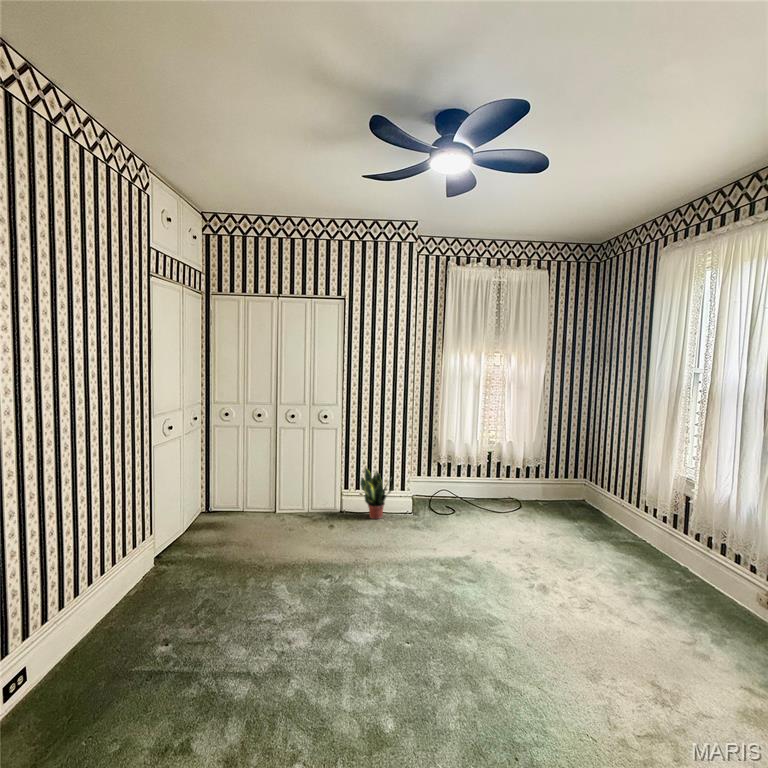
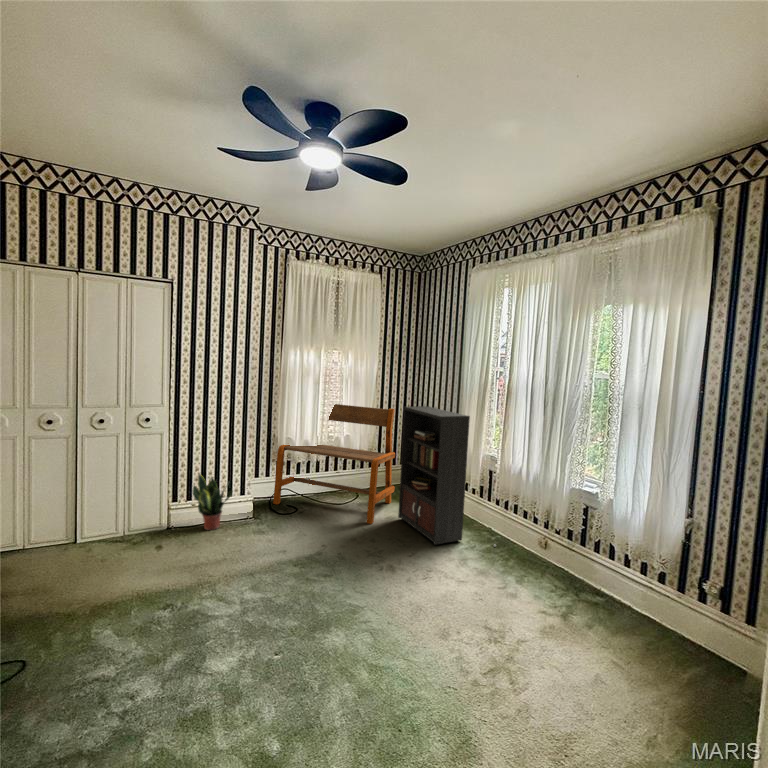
bench: none [434,405,562,536] -> present [273,404,395,524]
bookcase: none [563,413,686,587] -> present [398,406,496,547]

